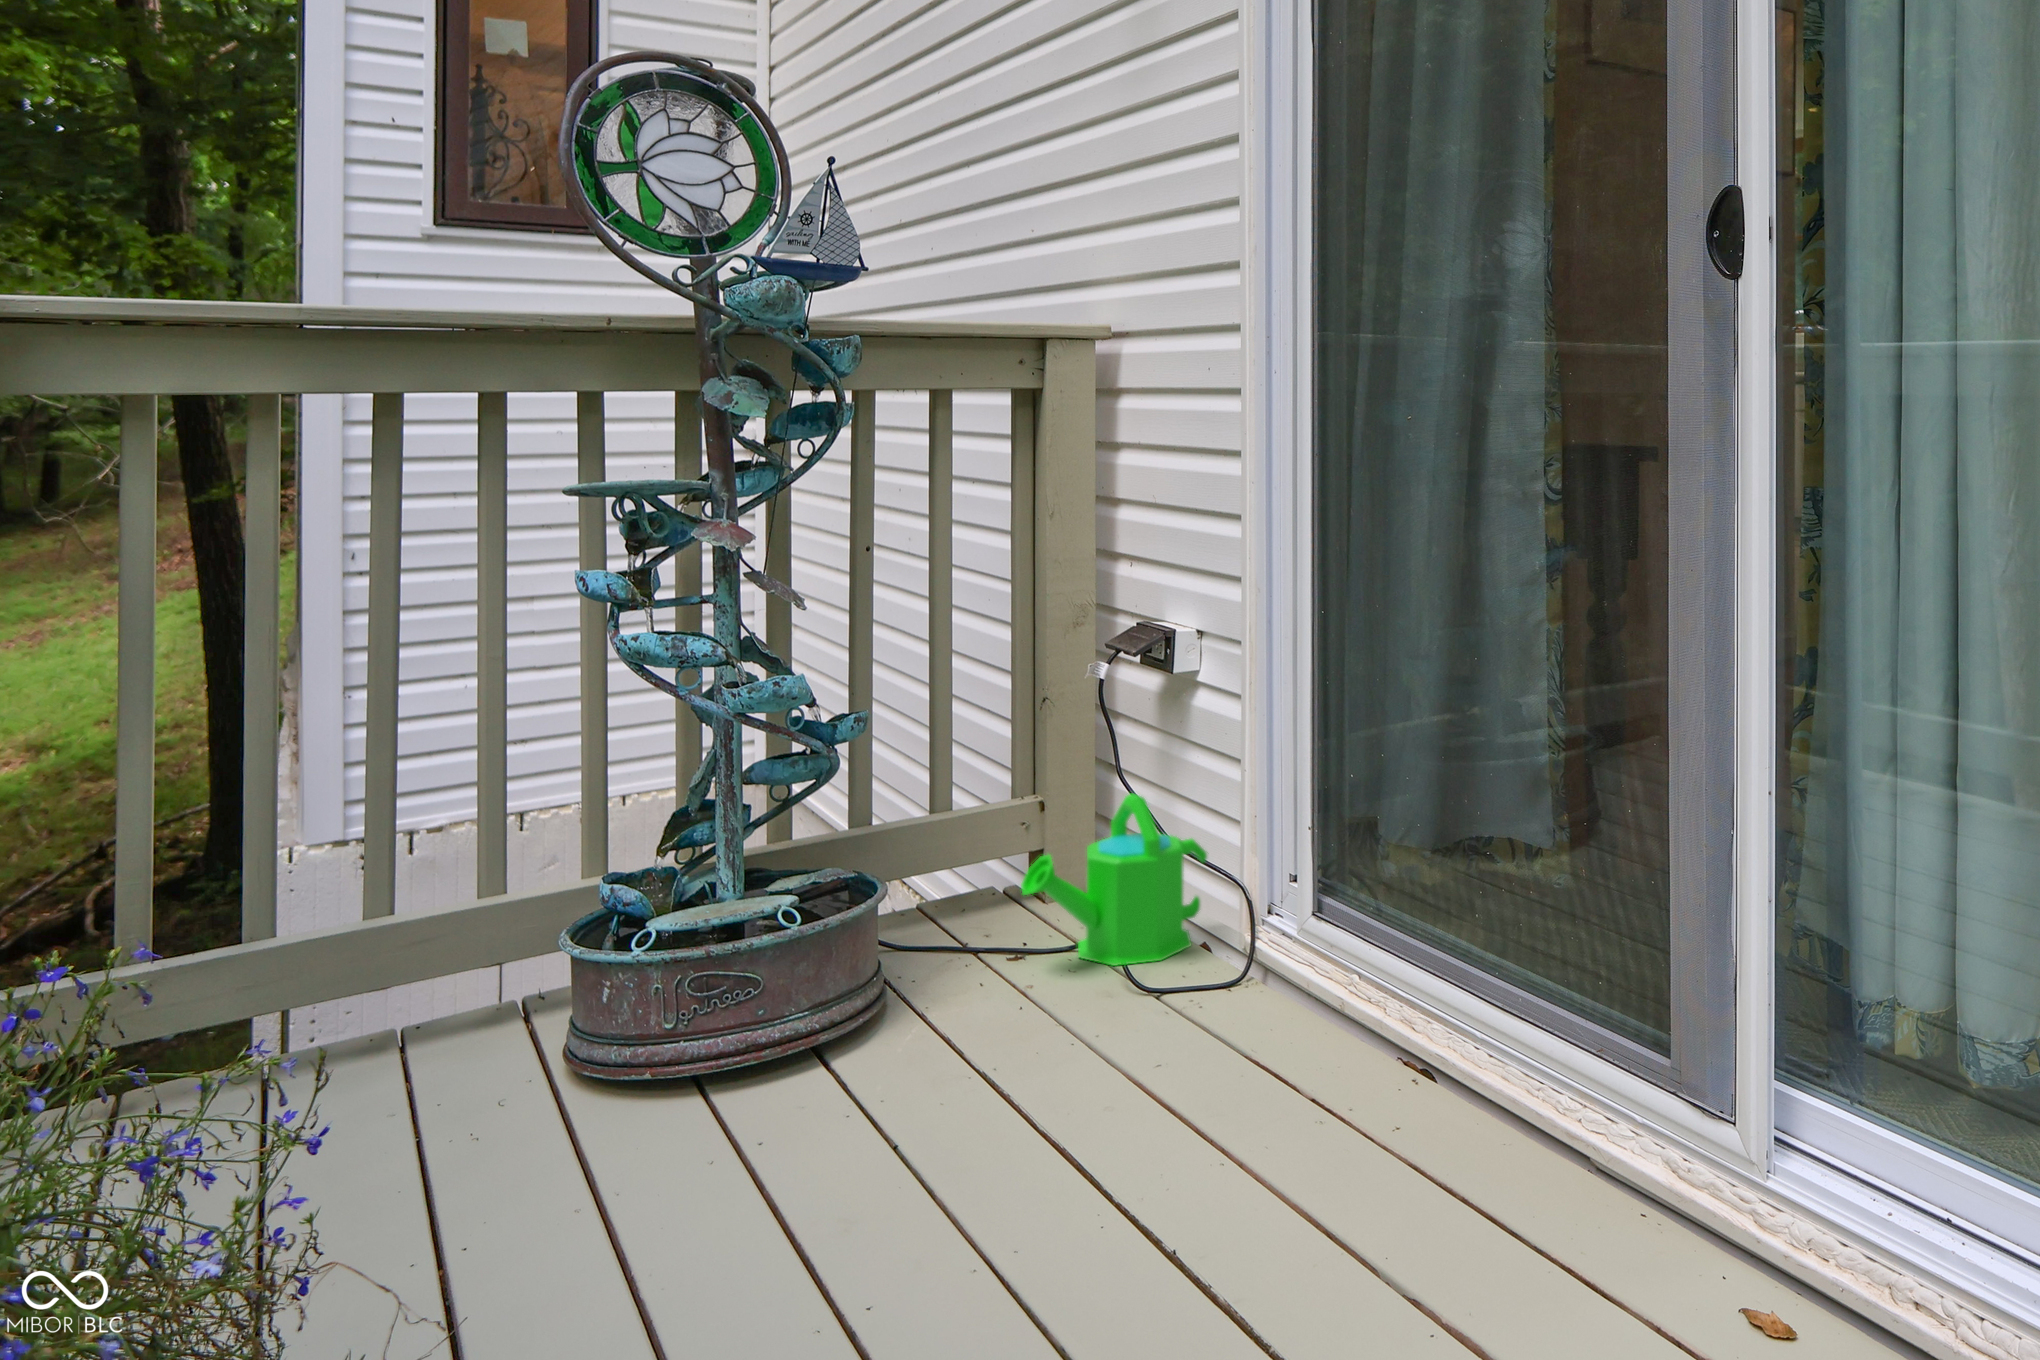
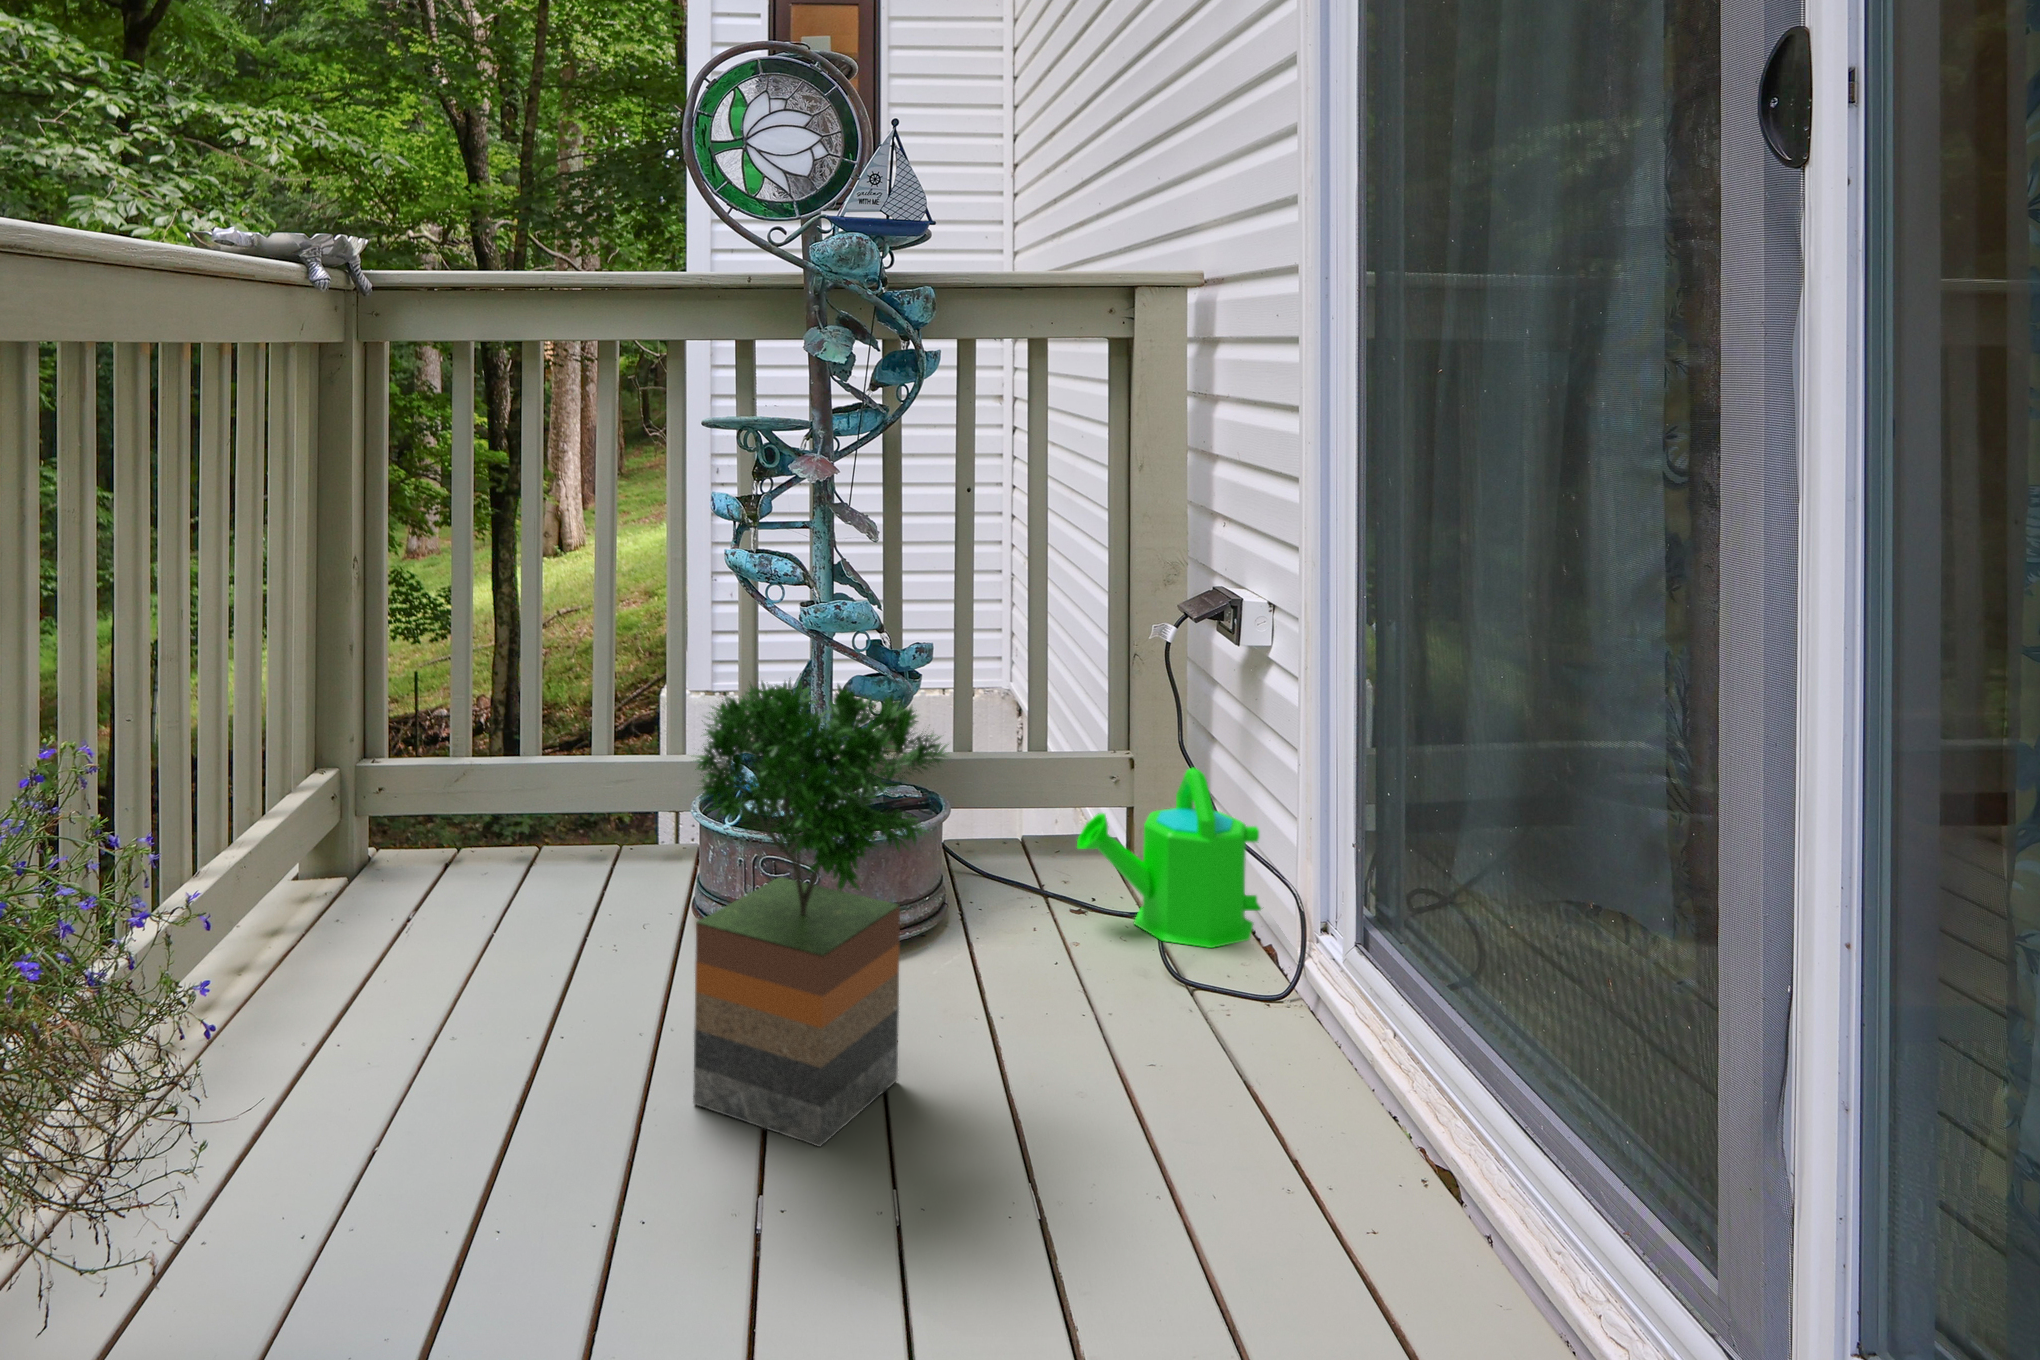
potted tree: none [677,753,980,1248] -> present [693,678,949,1147]

